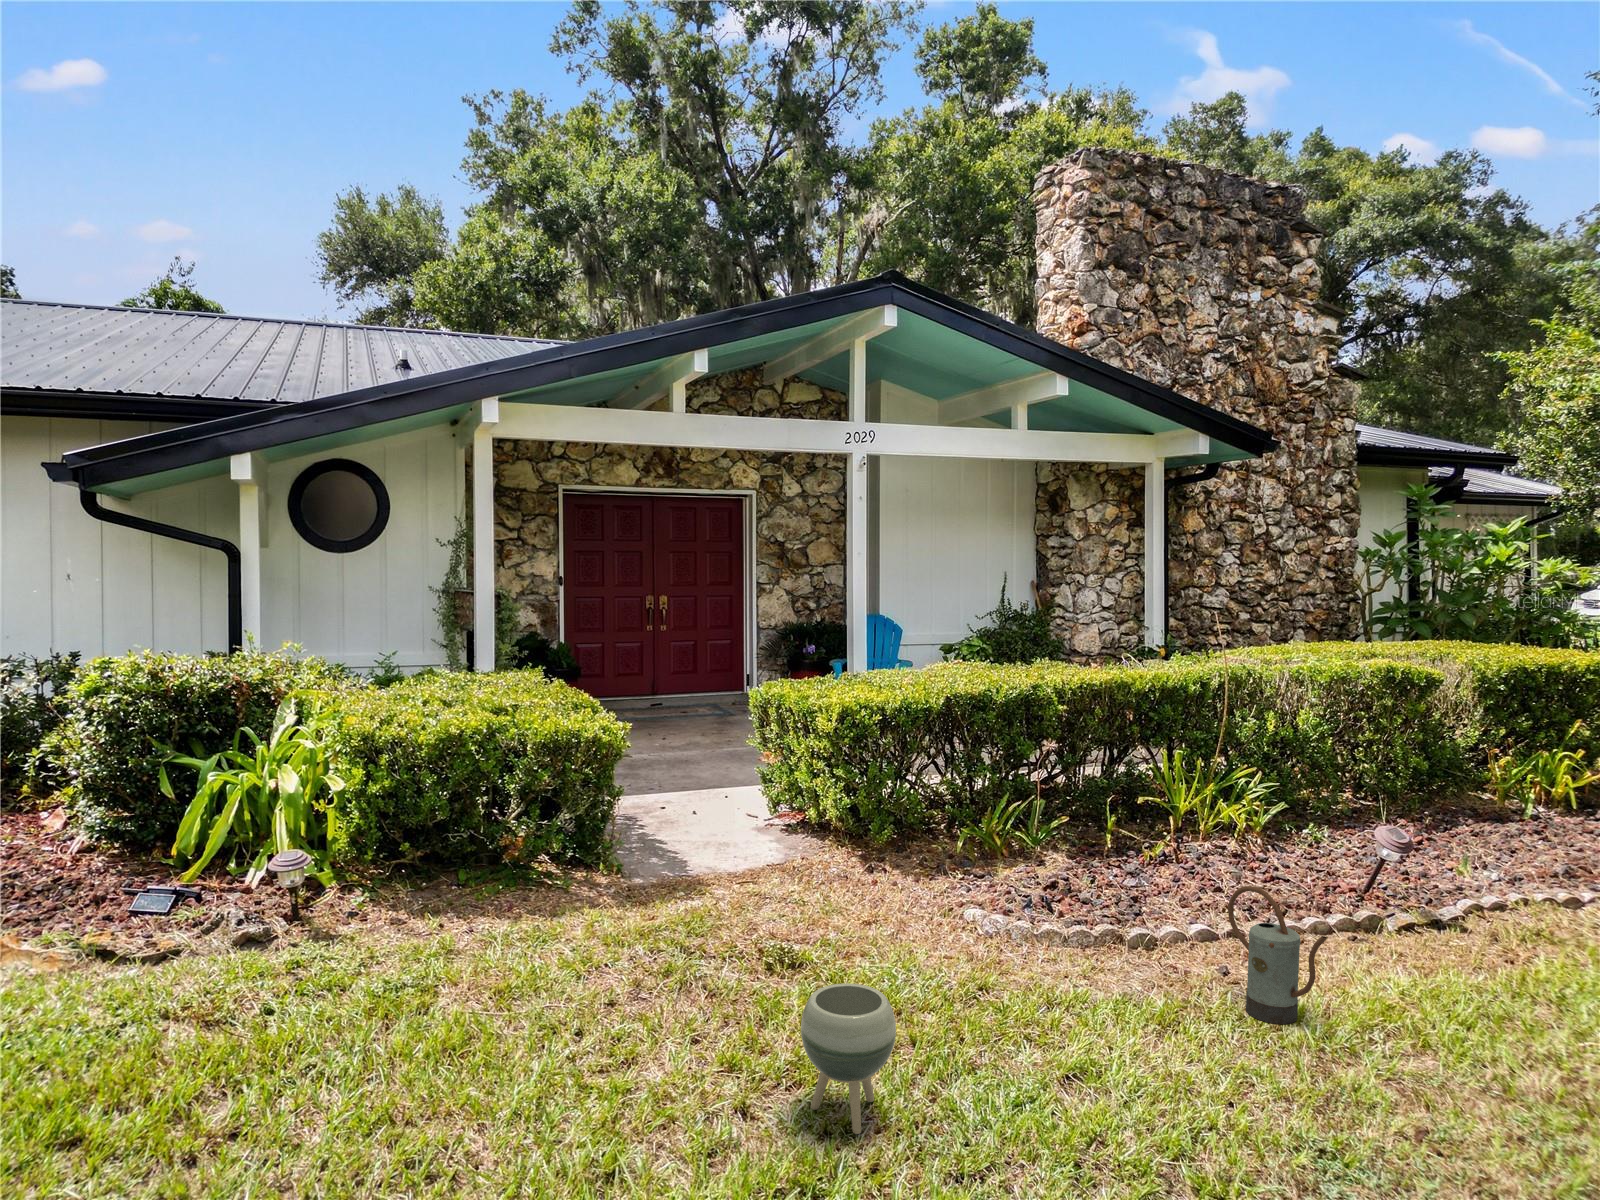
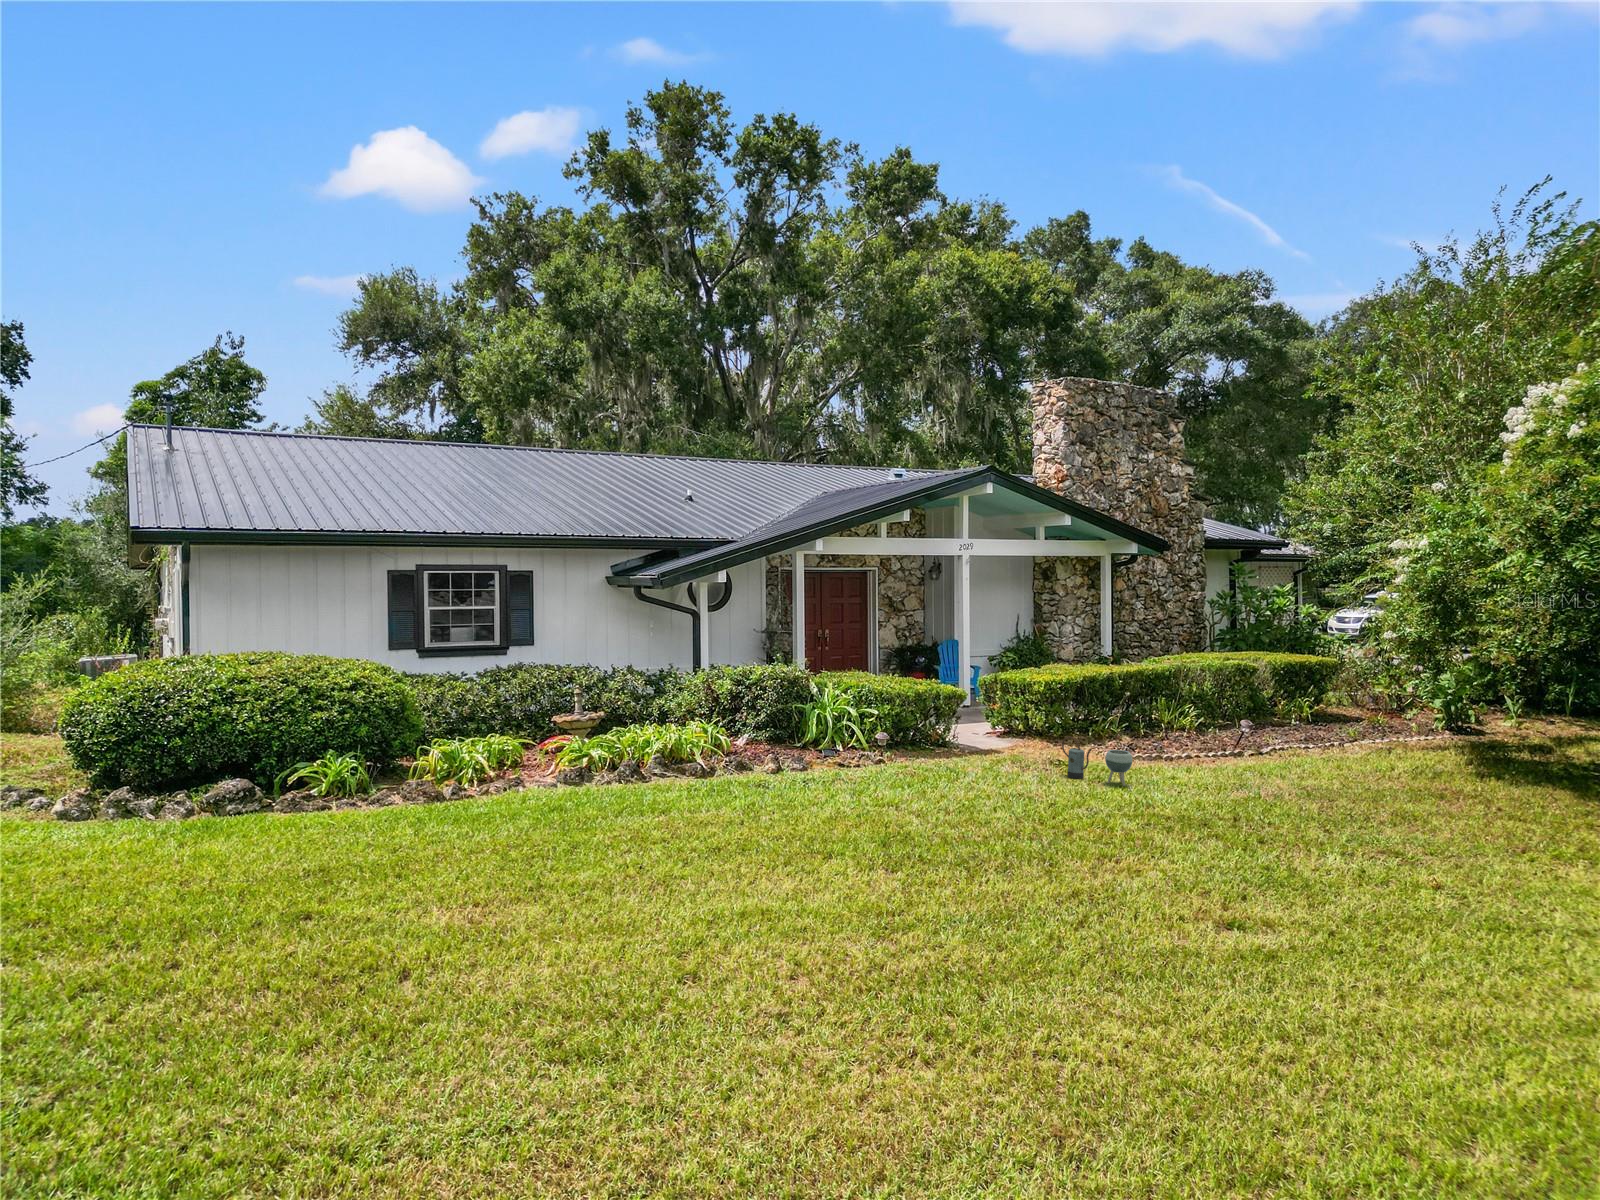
watering can: present [1228,886,1328,1024] -> present [1062,737,1092,779]

